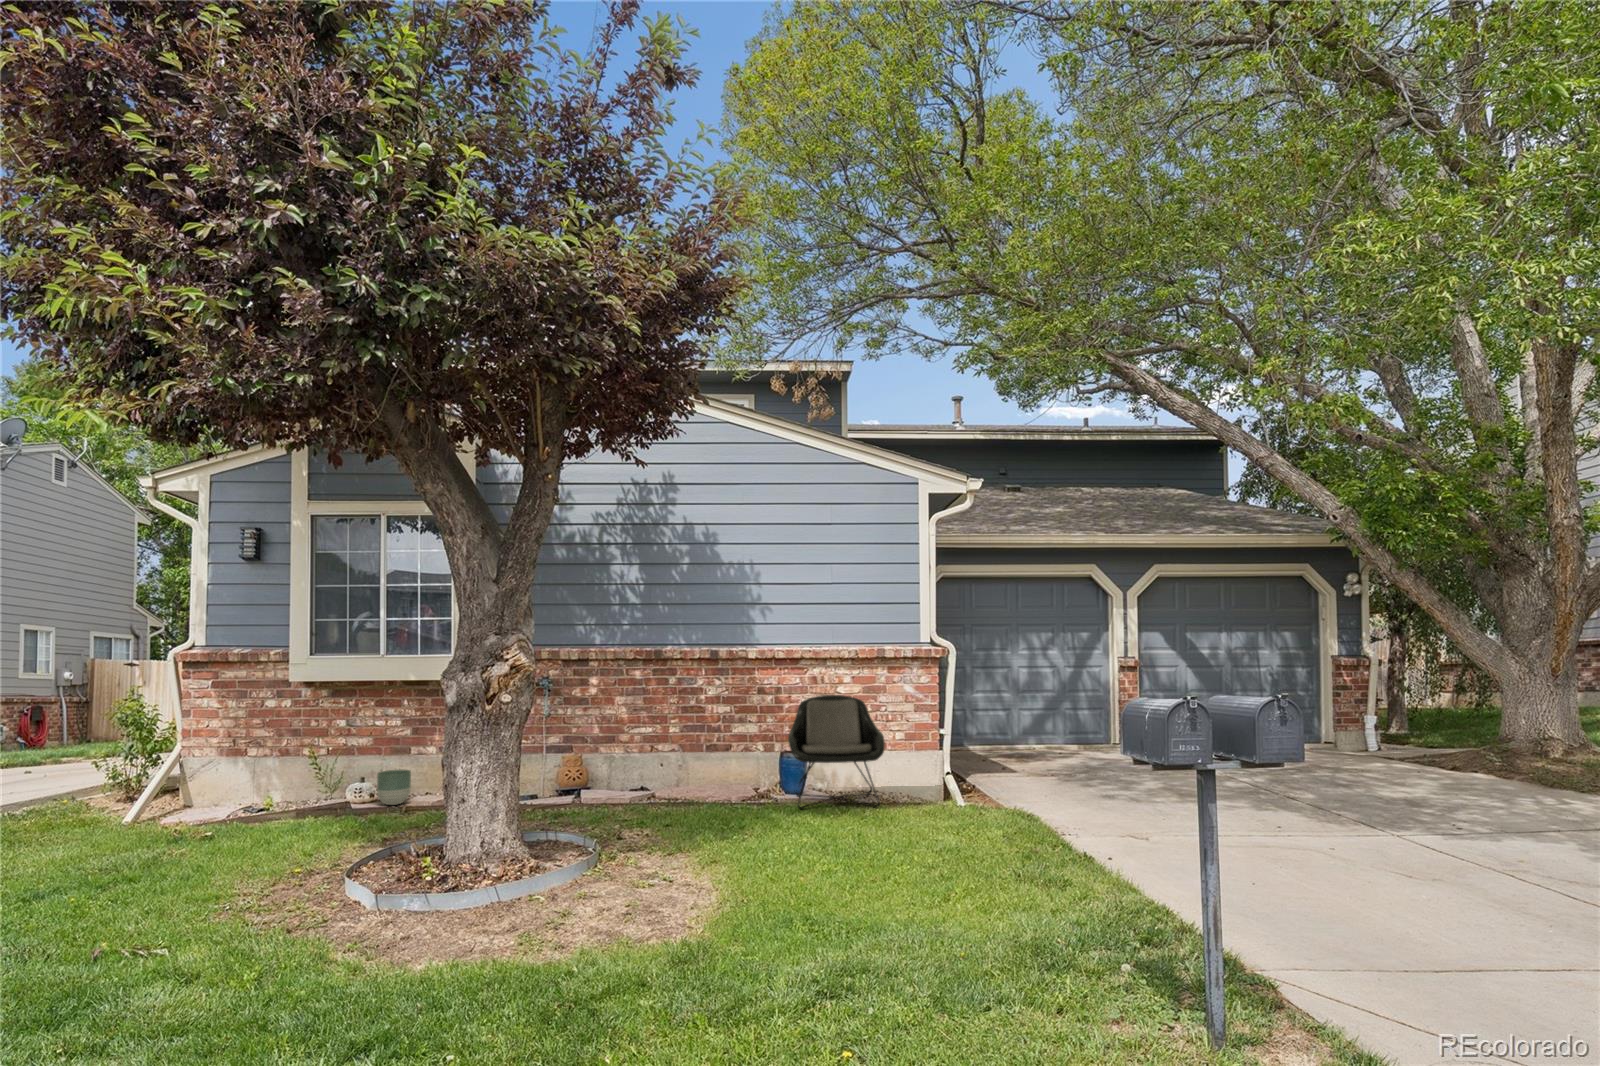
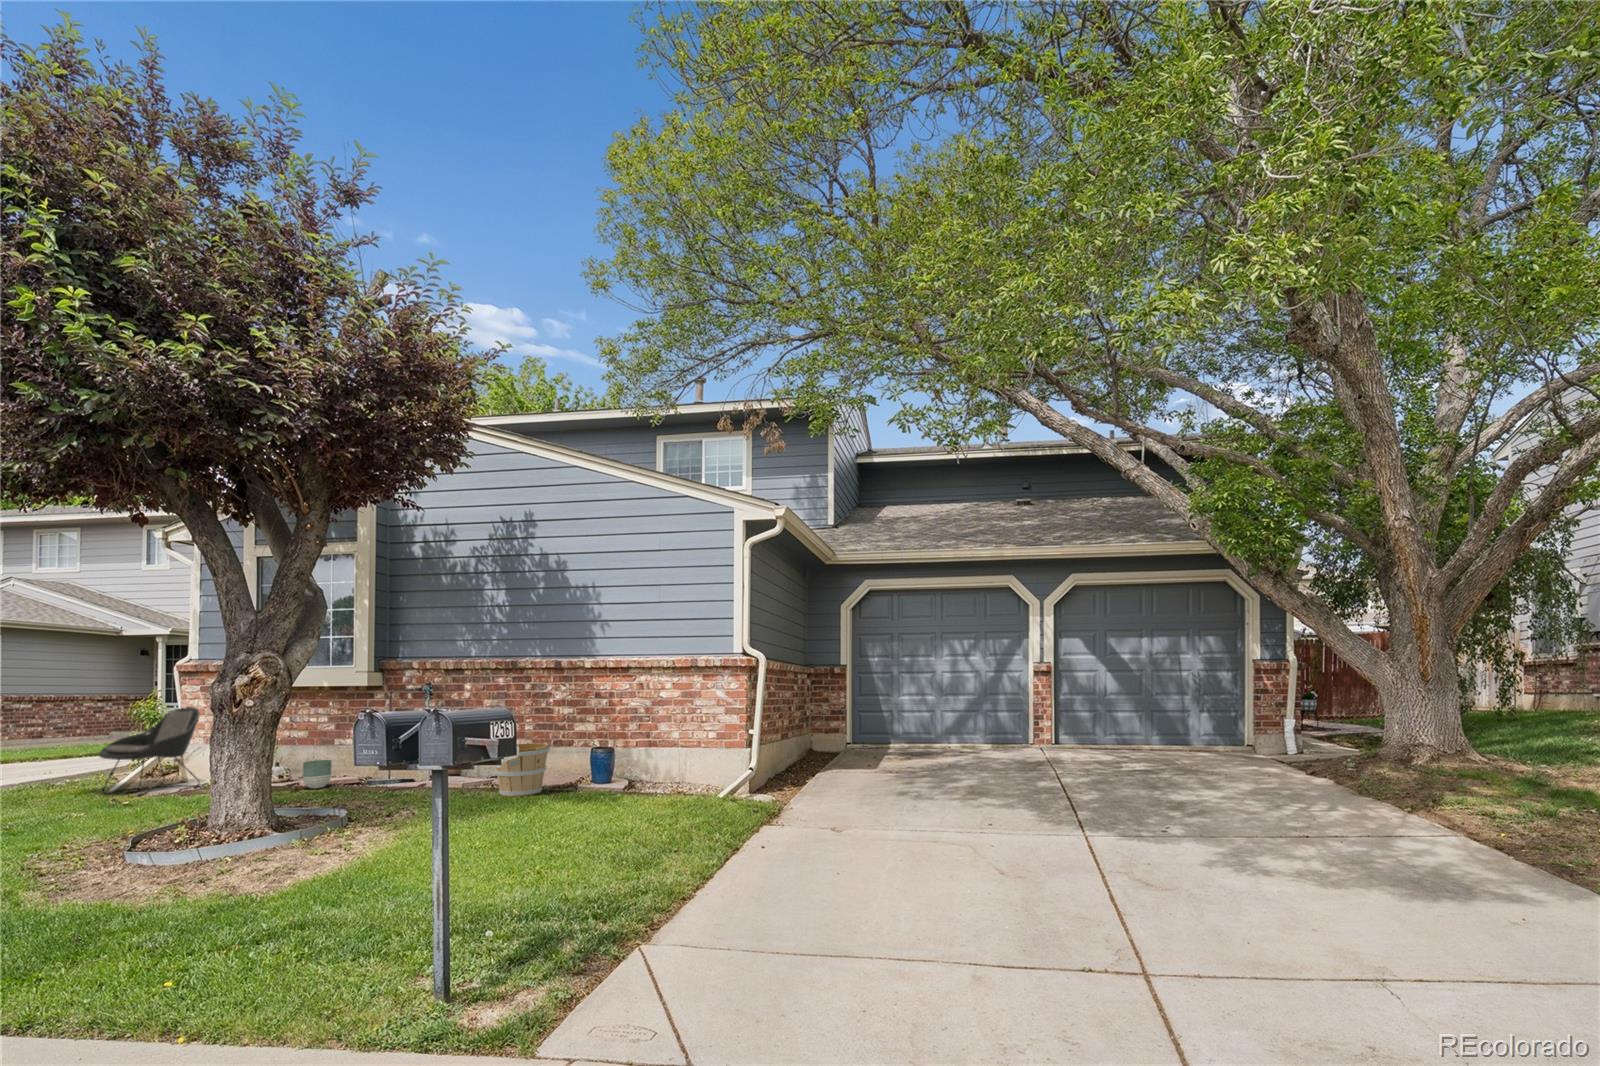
lounge chair: present [788,695,885,810] -> present [99,707,200,797]
wooden bucket: none [651,743,716,806] -> present [495,742,550,797]

